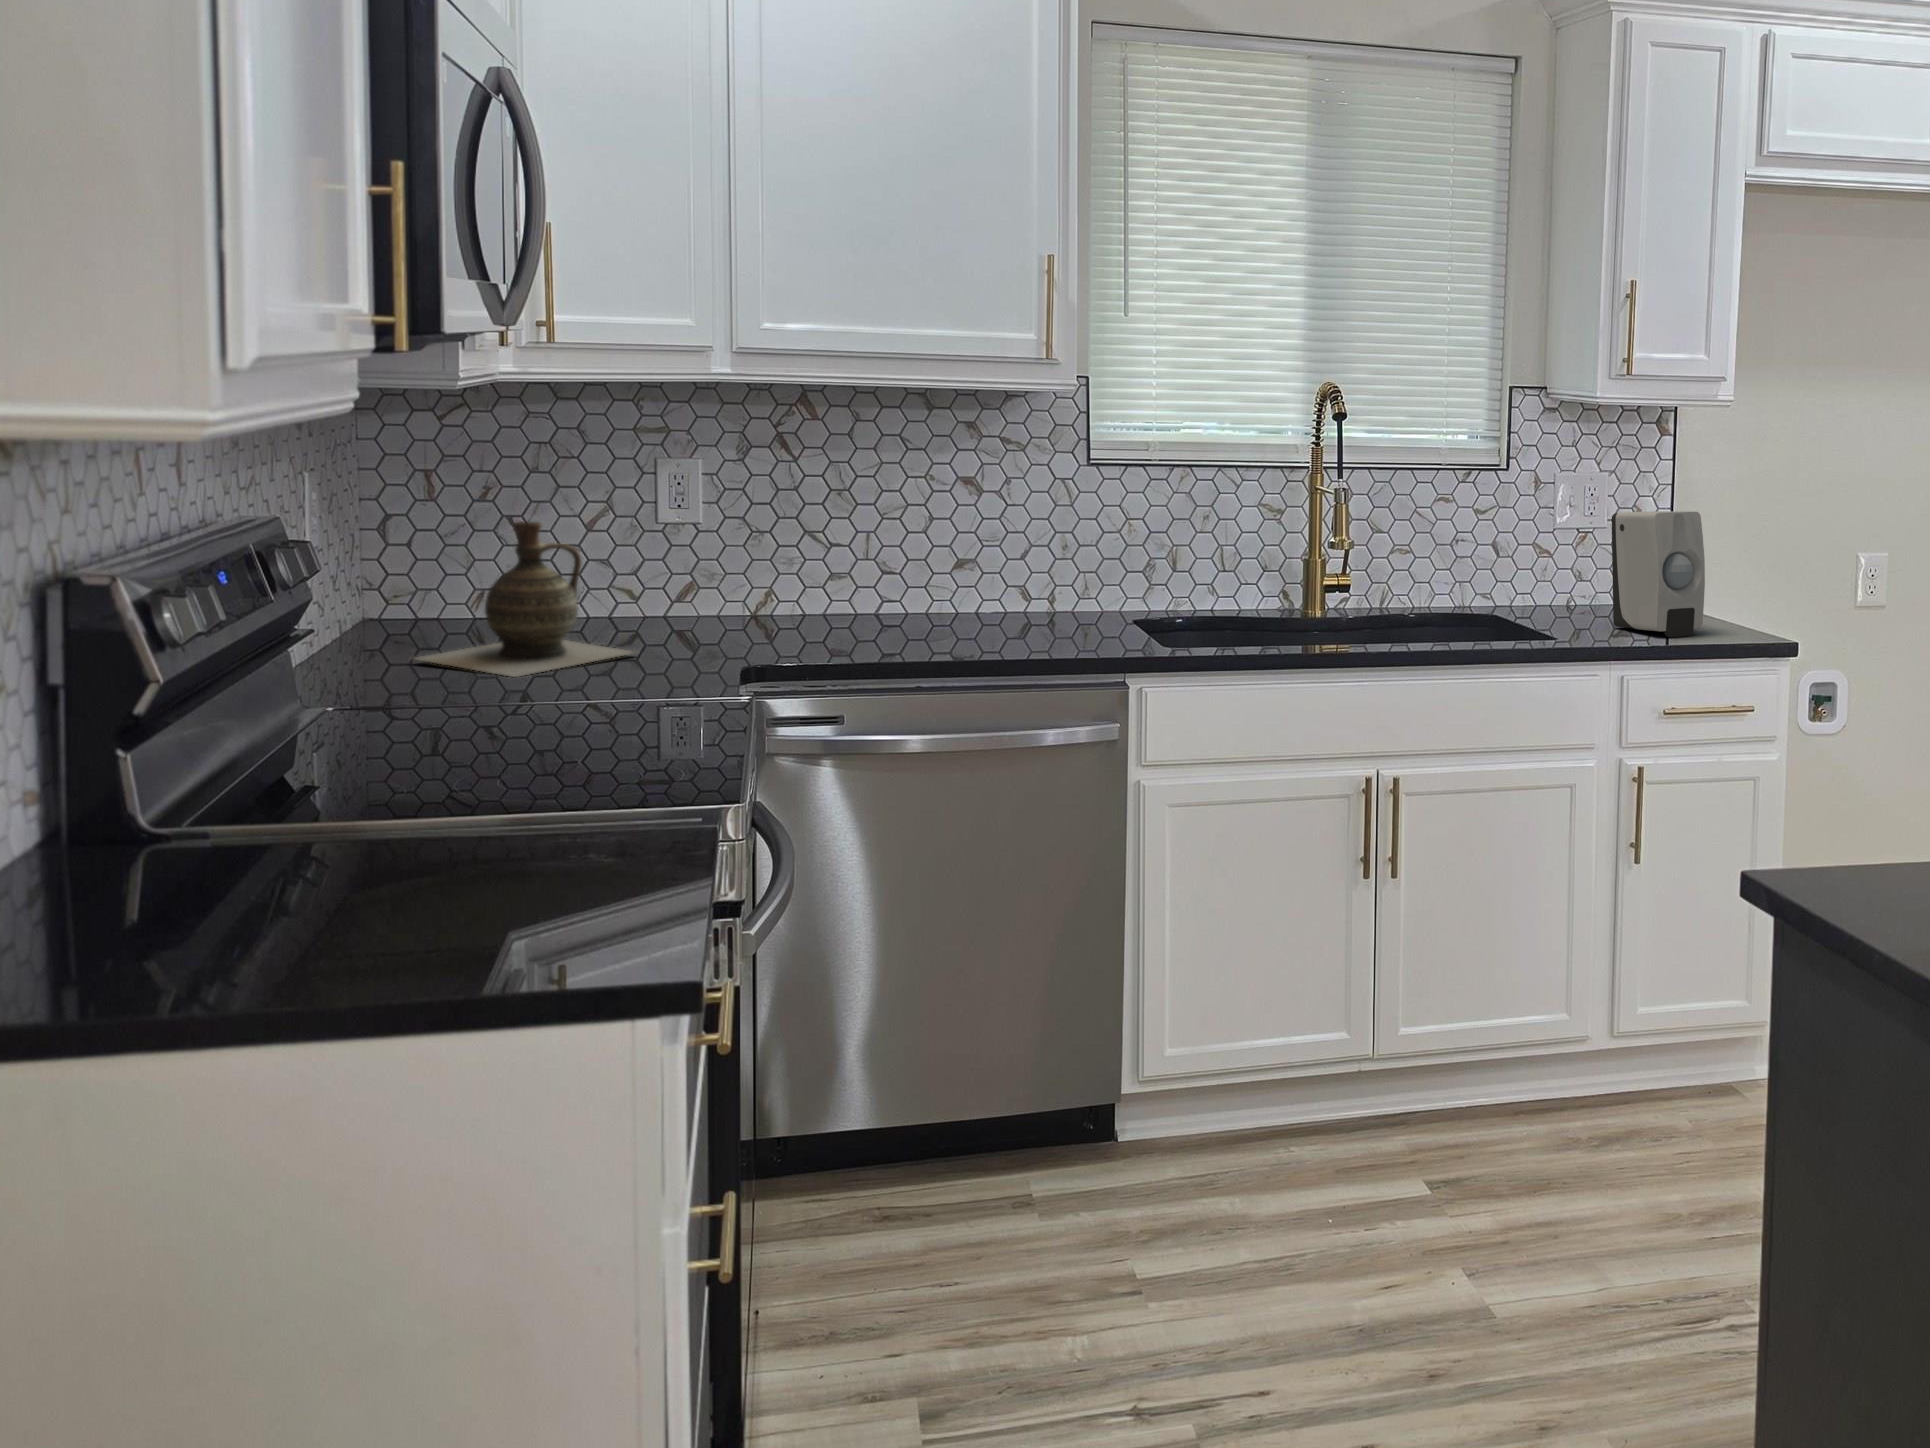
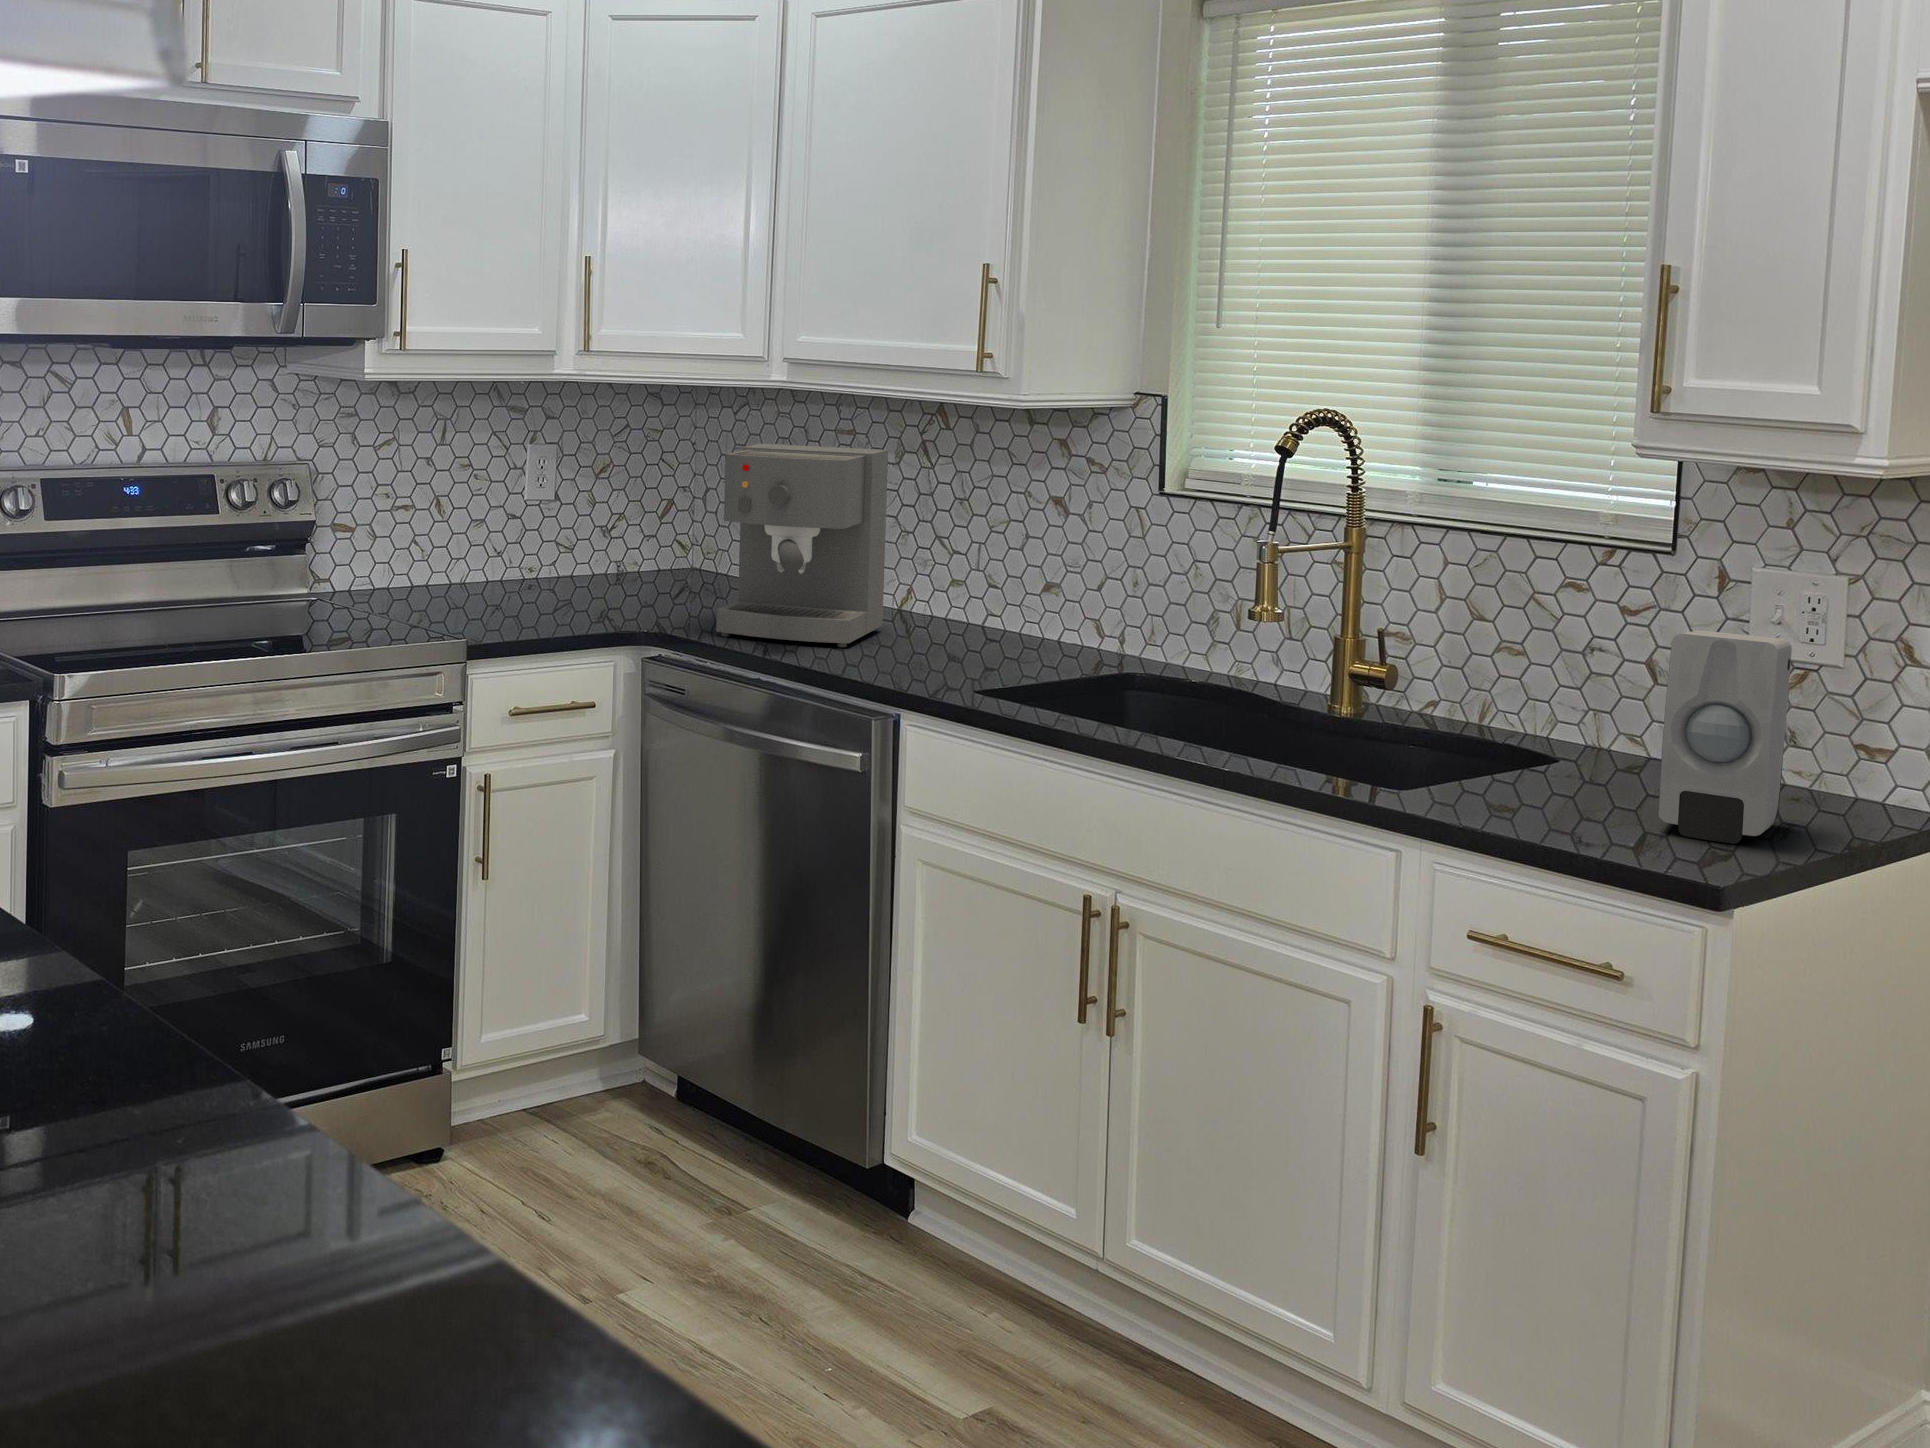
coffee maker: none [697,445,907,657] -> present [716,444,888,647]
ceramic jug: present [416,521,633,677] -> none [532,493,661,616]

